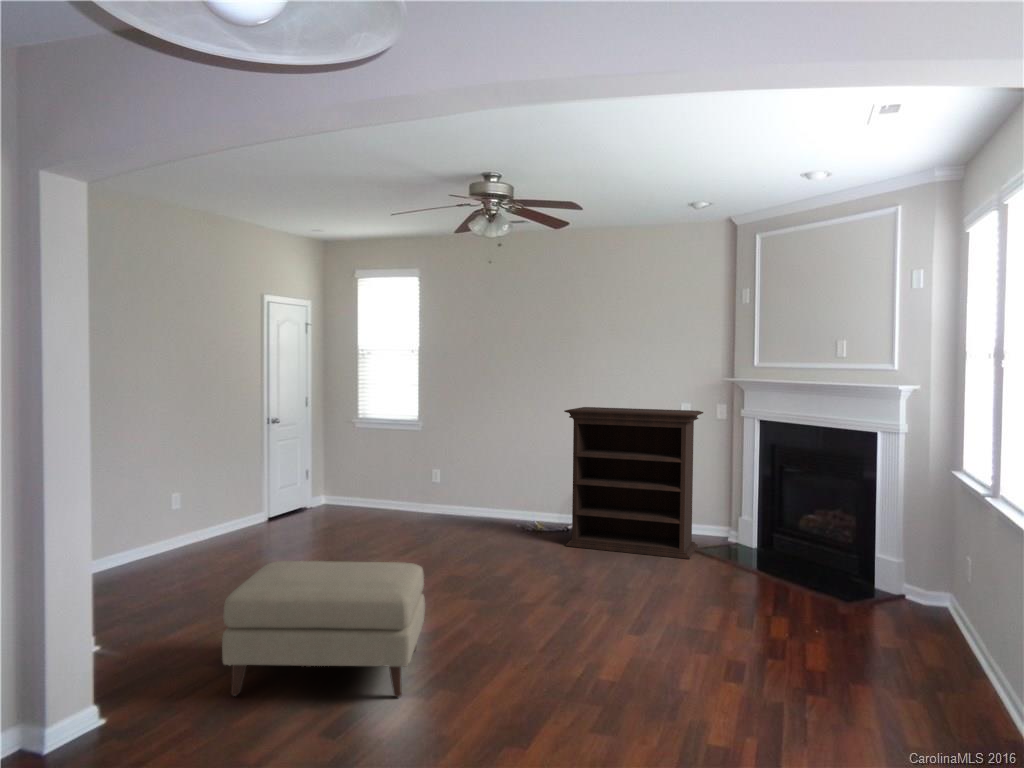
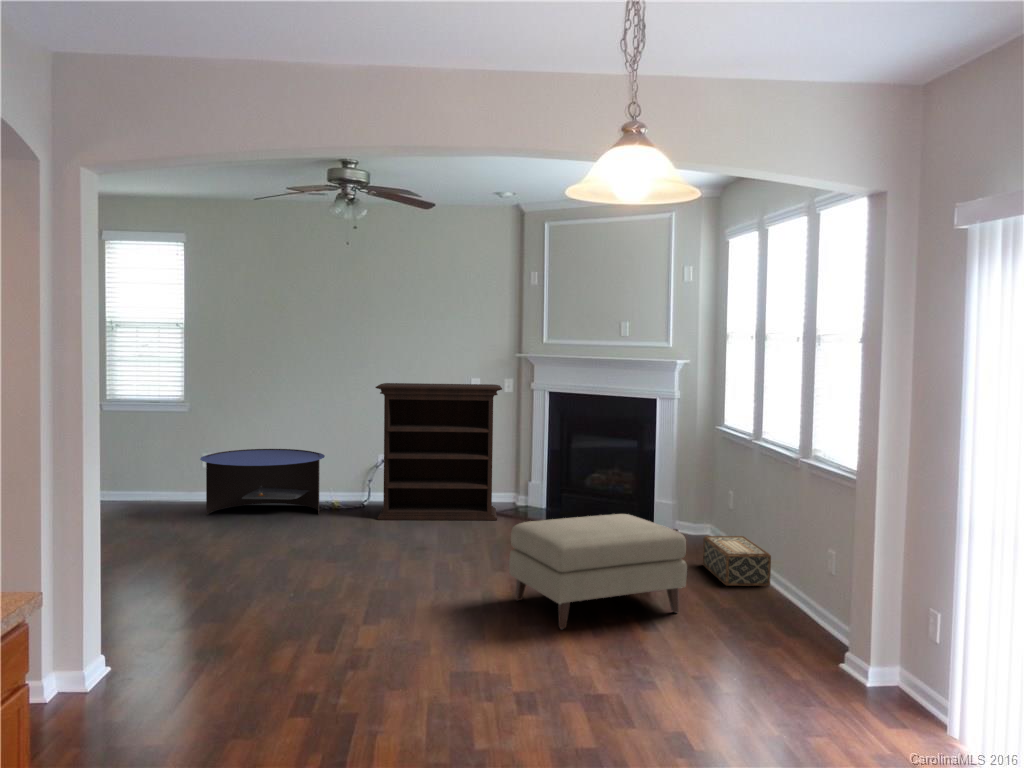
coffee table: none [411,468,525,535] -> present [200,449,325,515]
ottoman: present [222,561,425,698] -> present [509,514,687,629]
woven basket: none [910,613,998,698] -> present [703,536,771,586]

